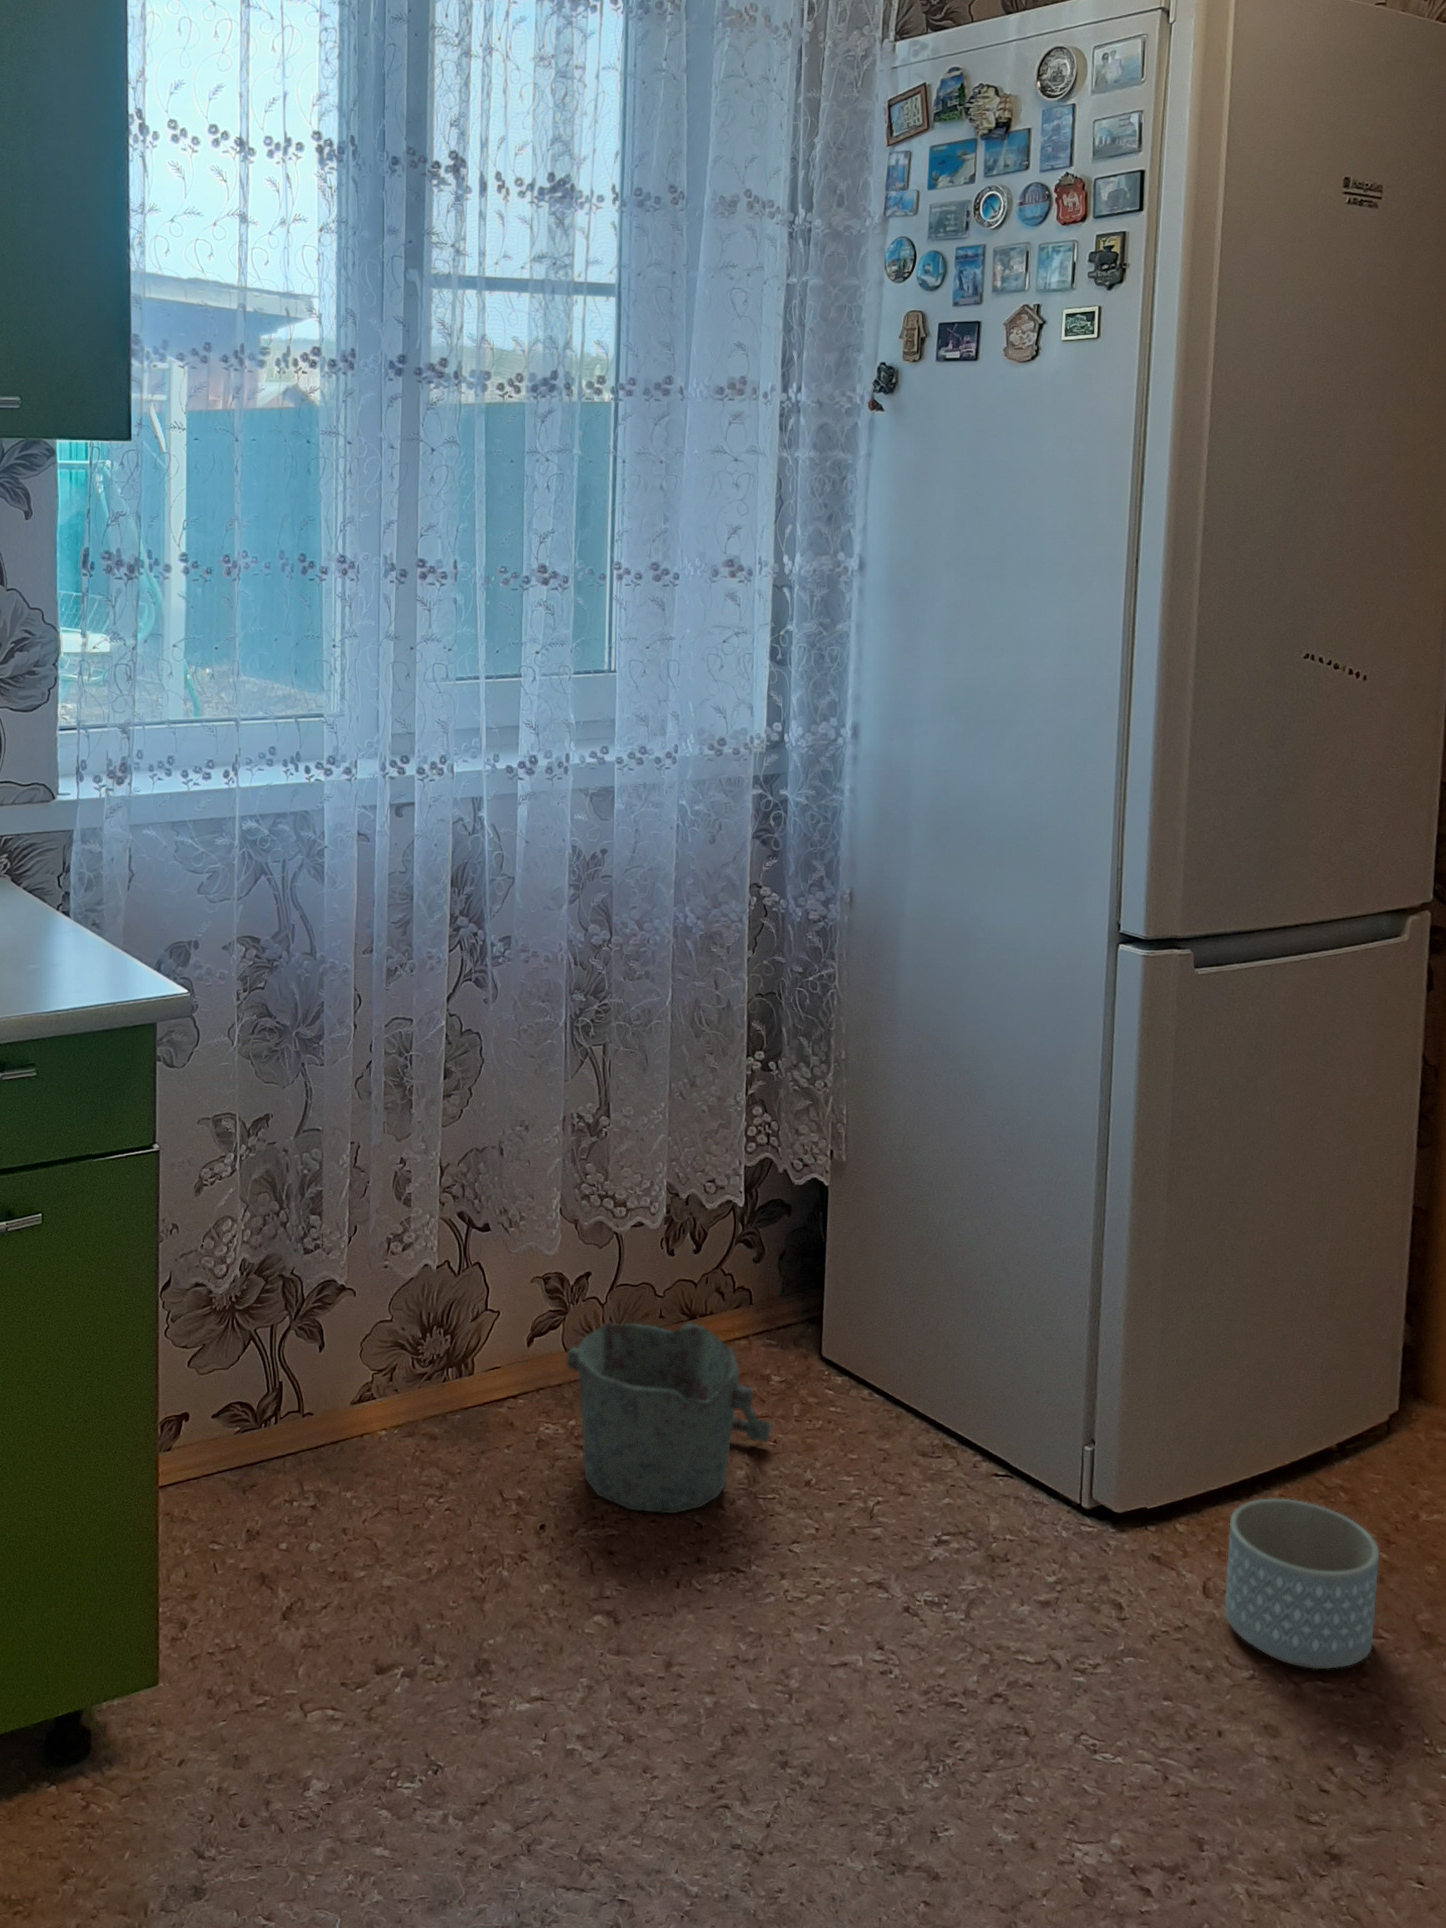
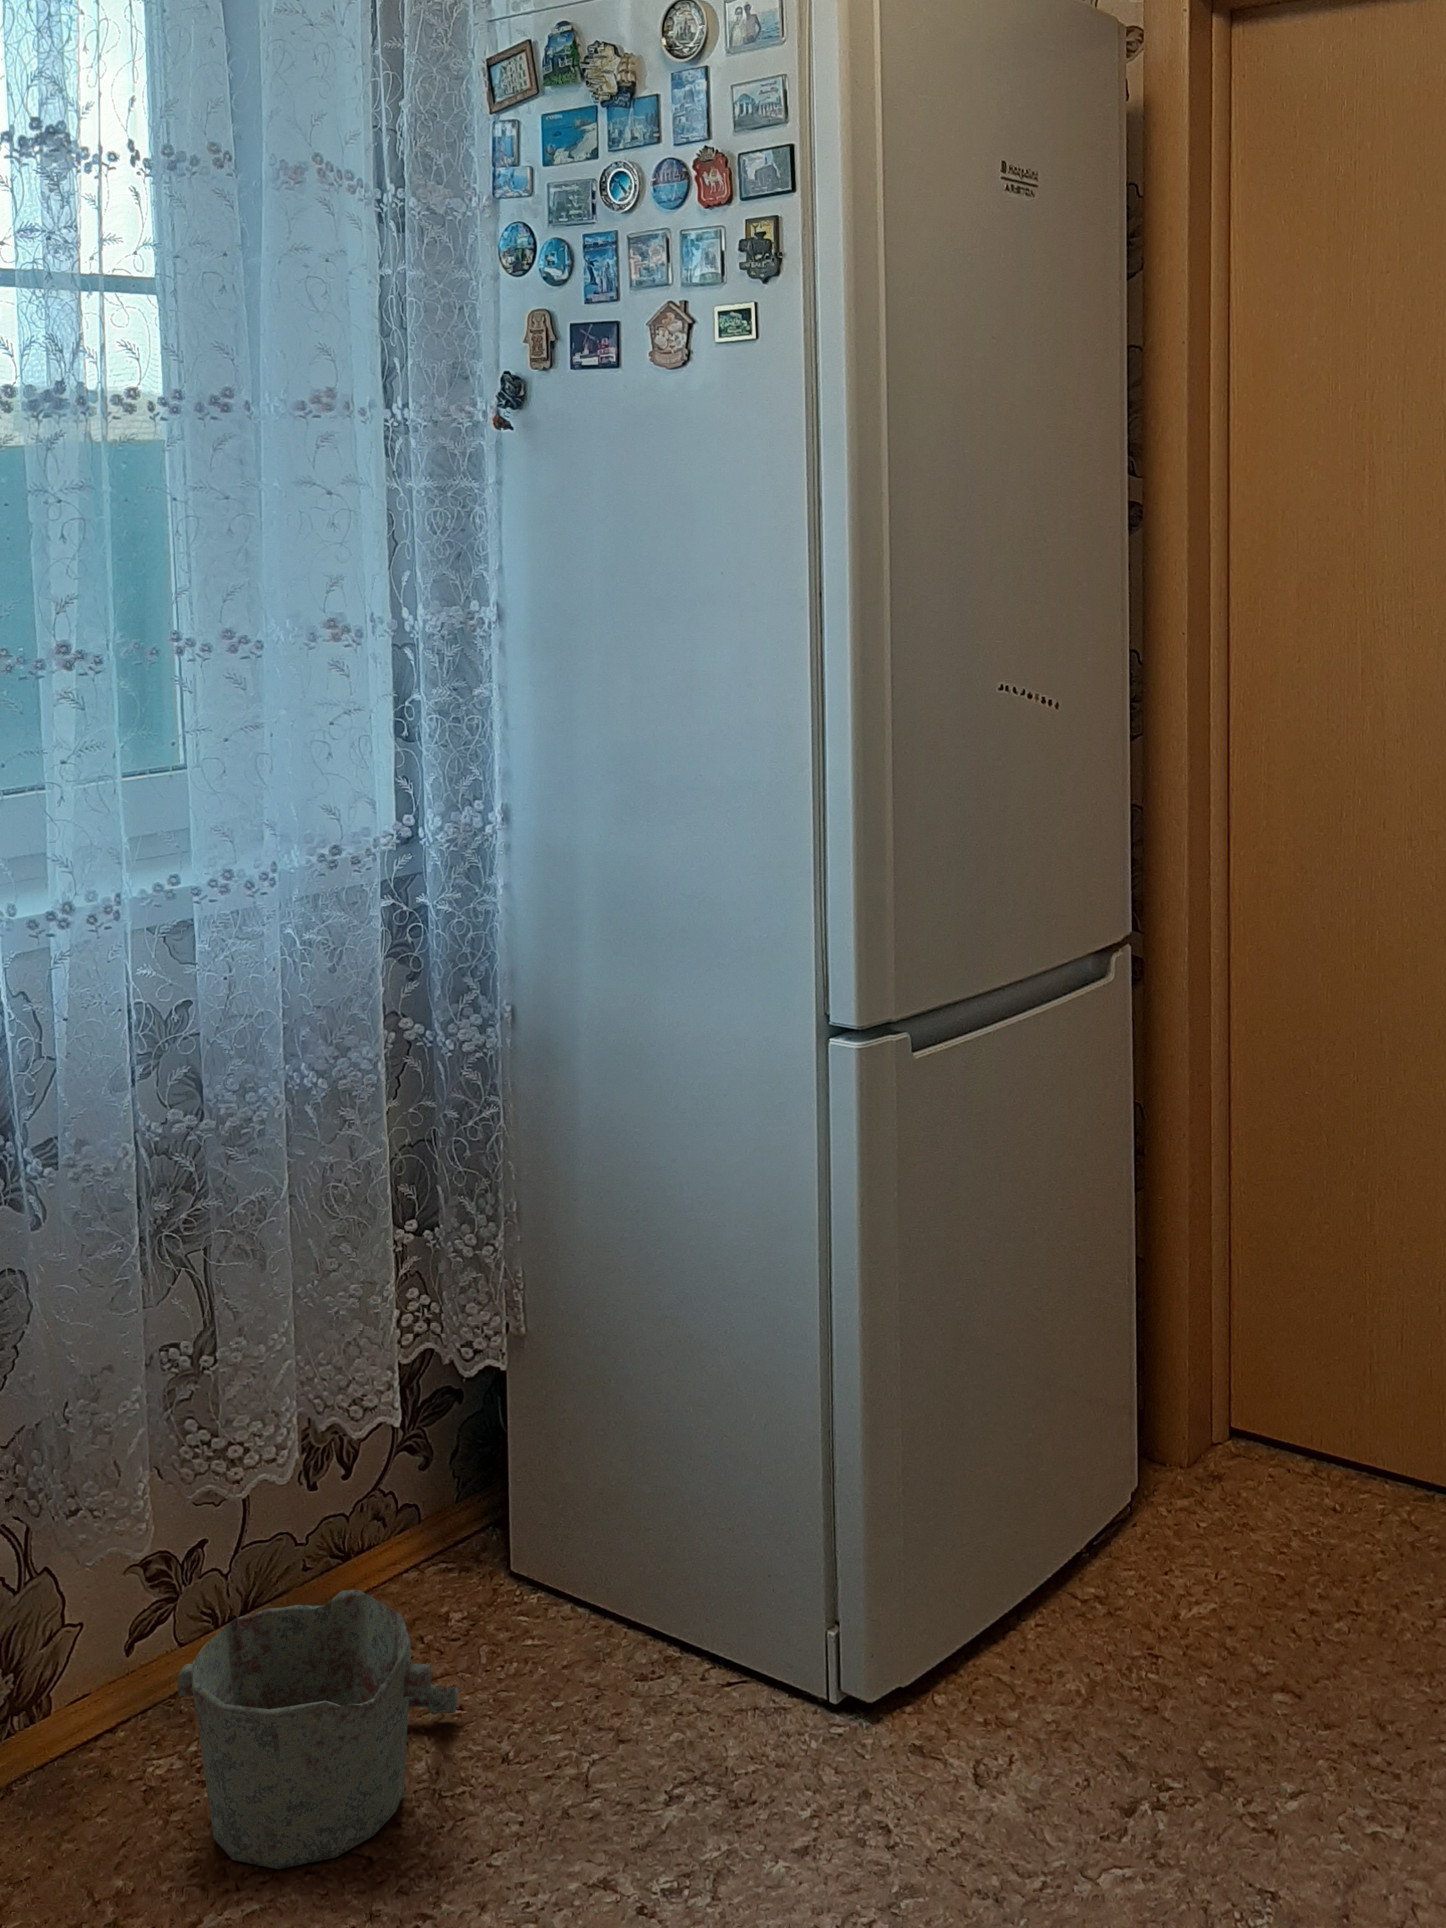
planter: present [1225,1499,1379,1669] -> none [1000,1639,1156,1840]

